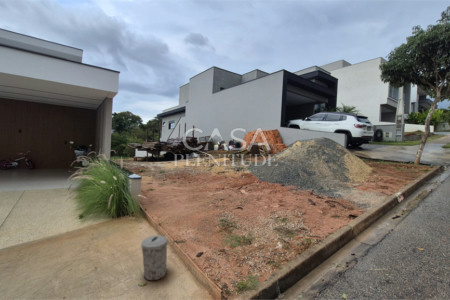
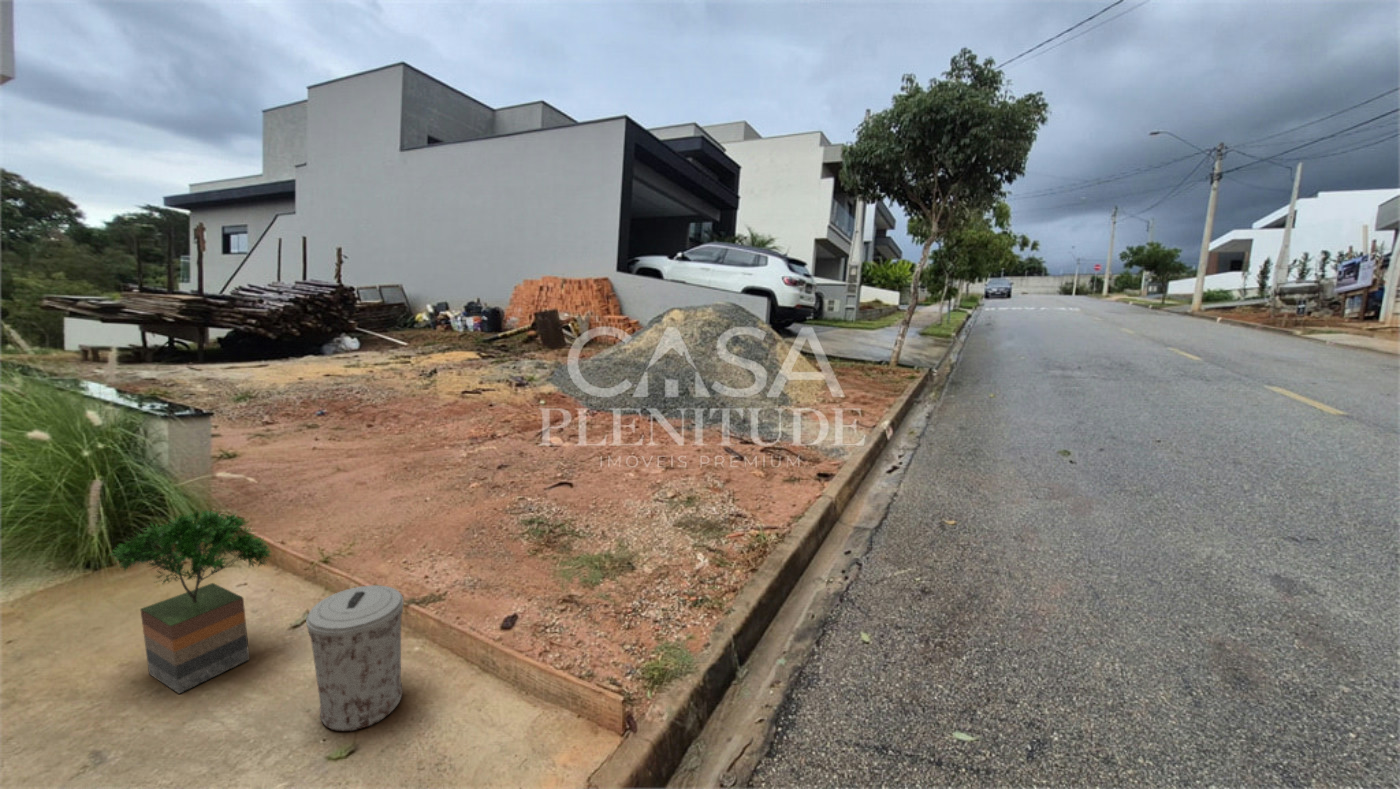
potted tree: none [105,207,141,259] -> present [111,510,271,693]

